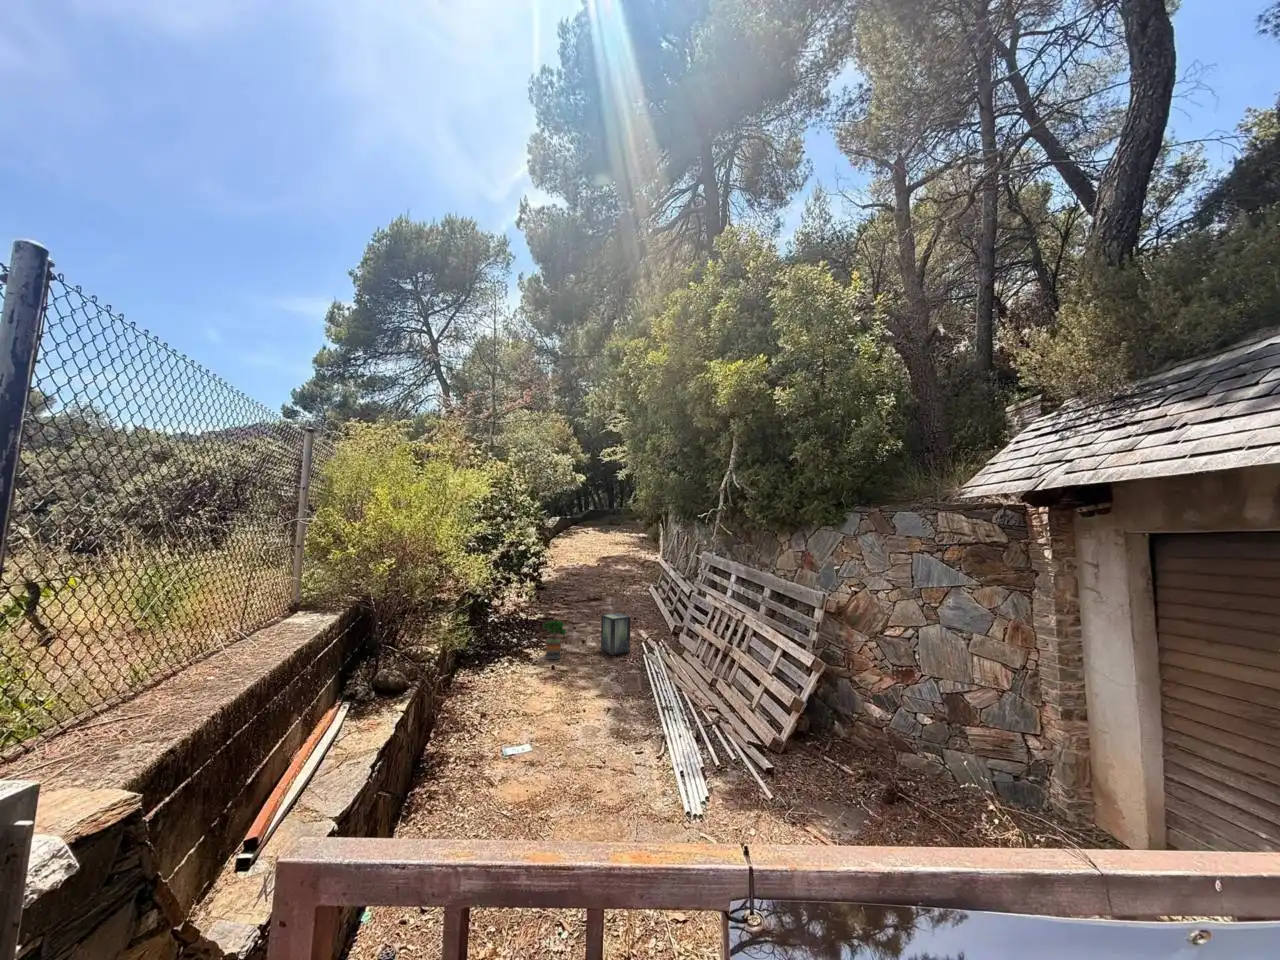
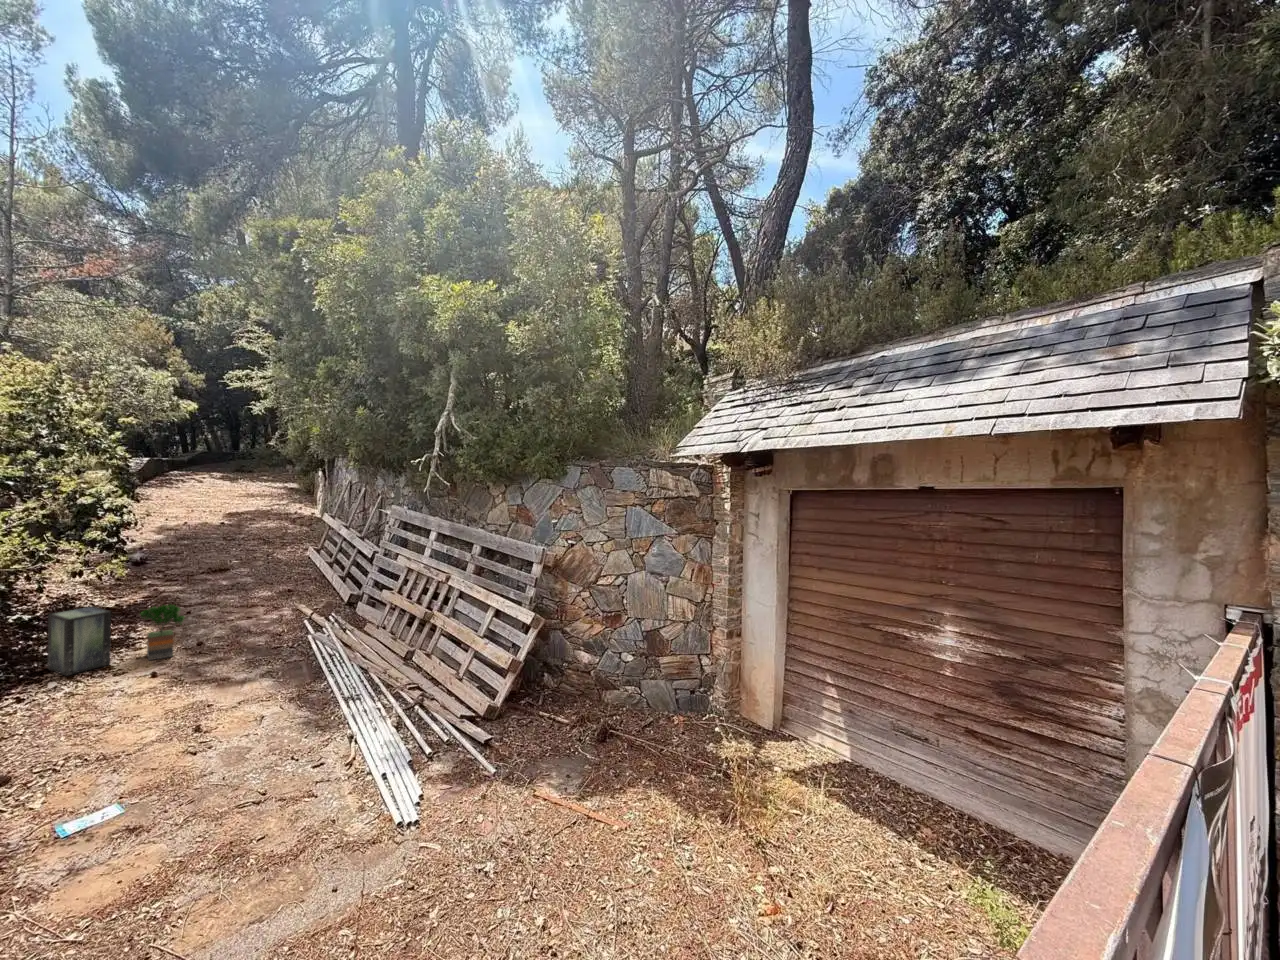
storage box: present [601,613,631,655] -> present [48,606,111,676]

